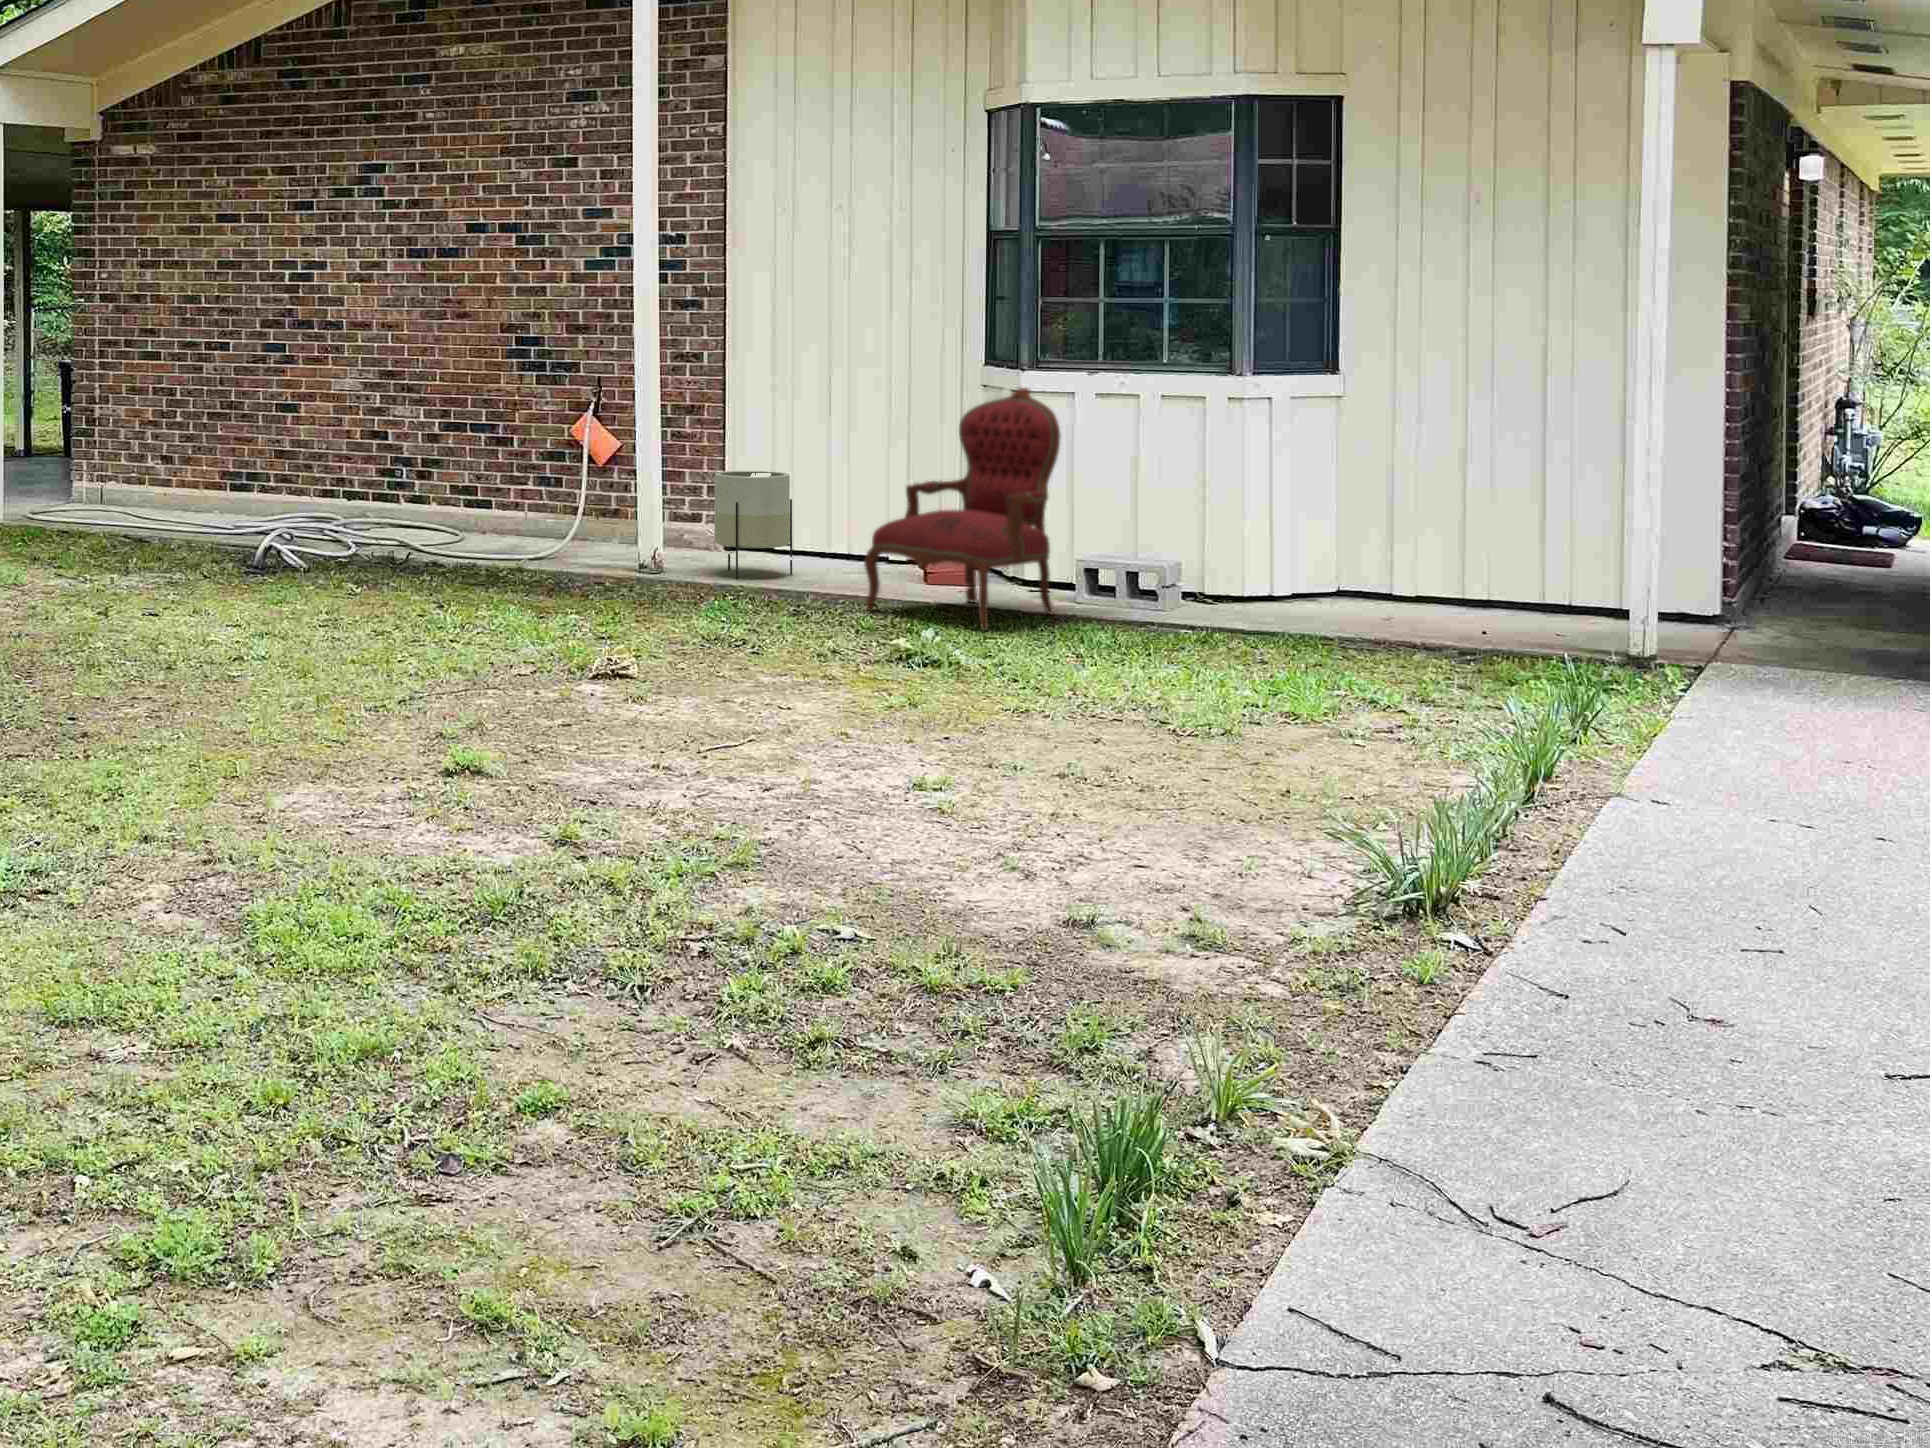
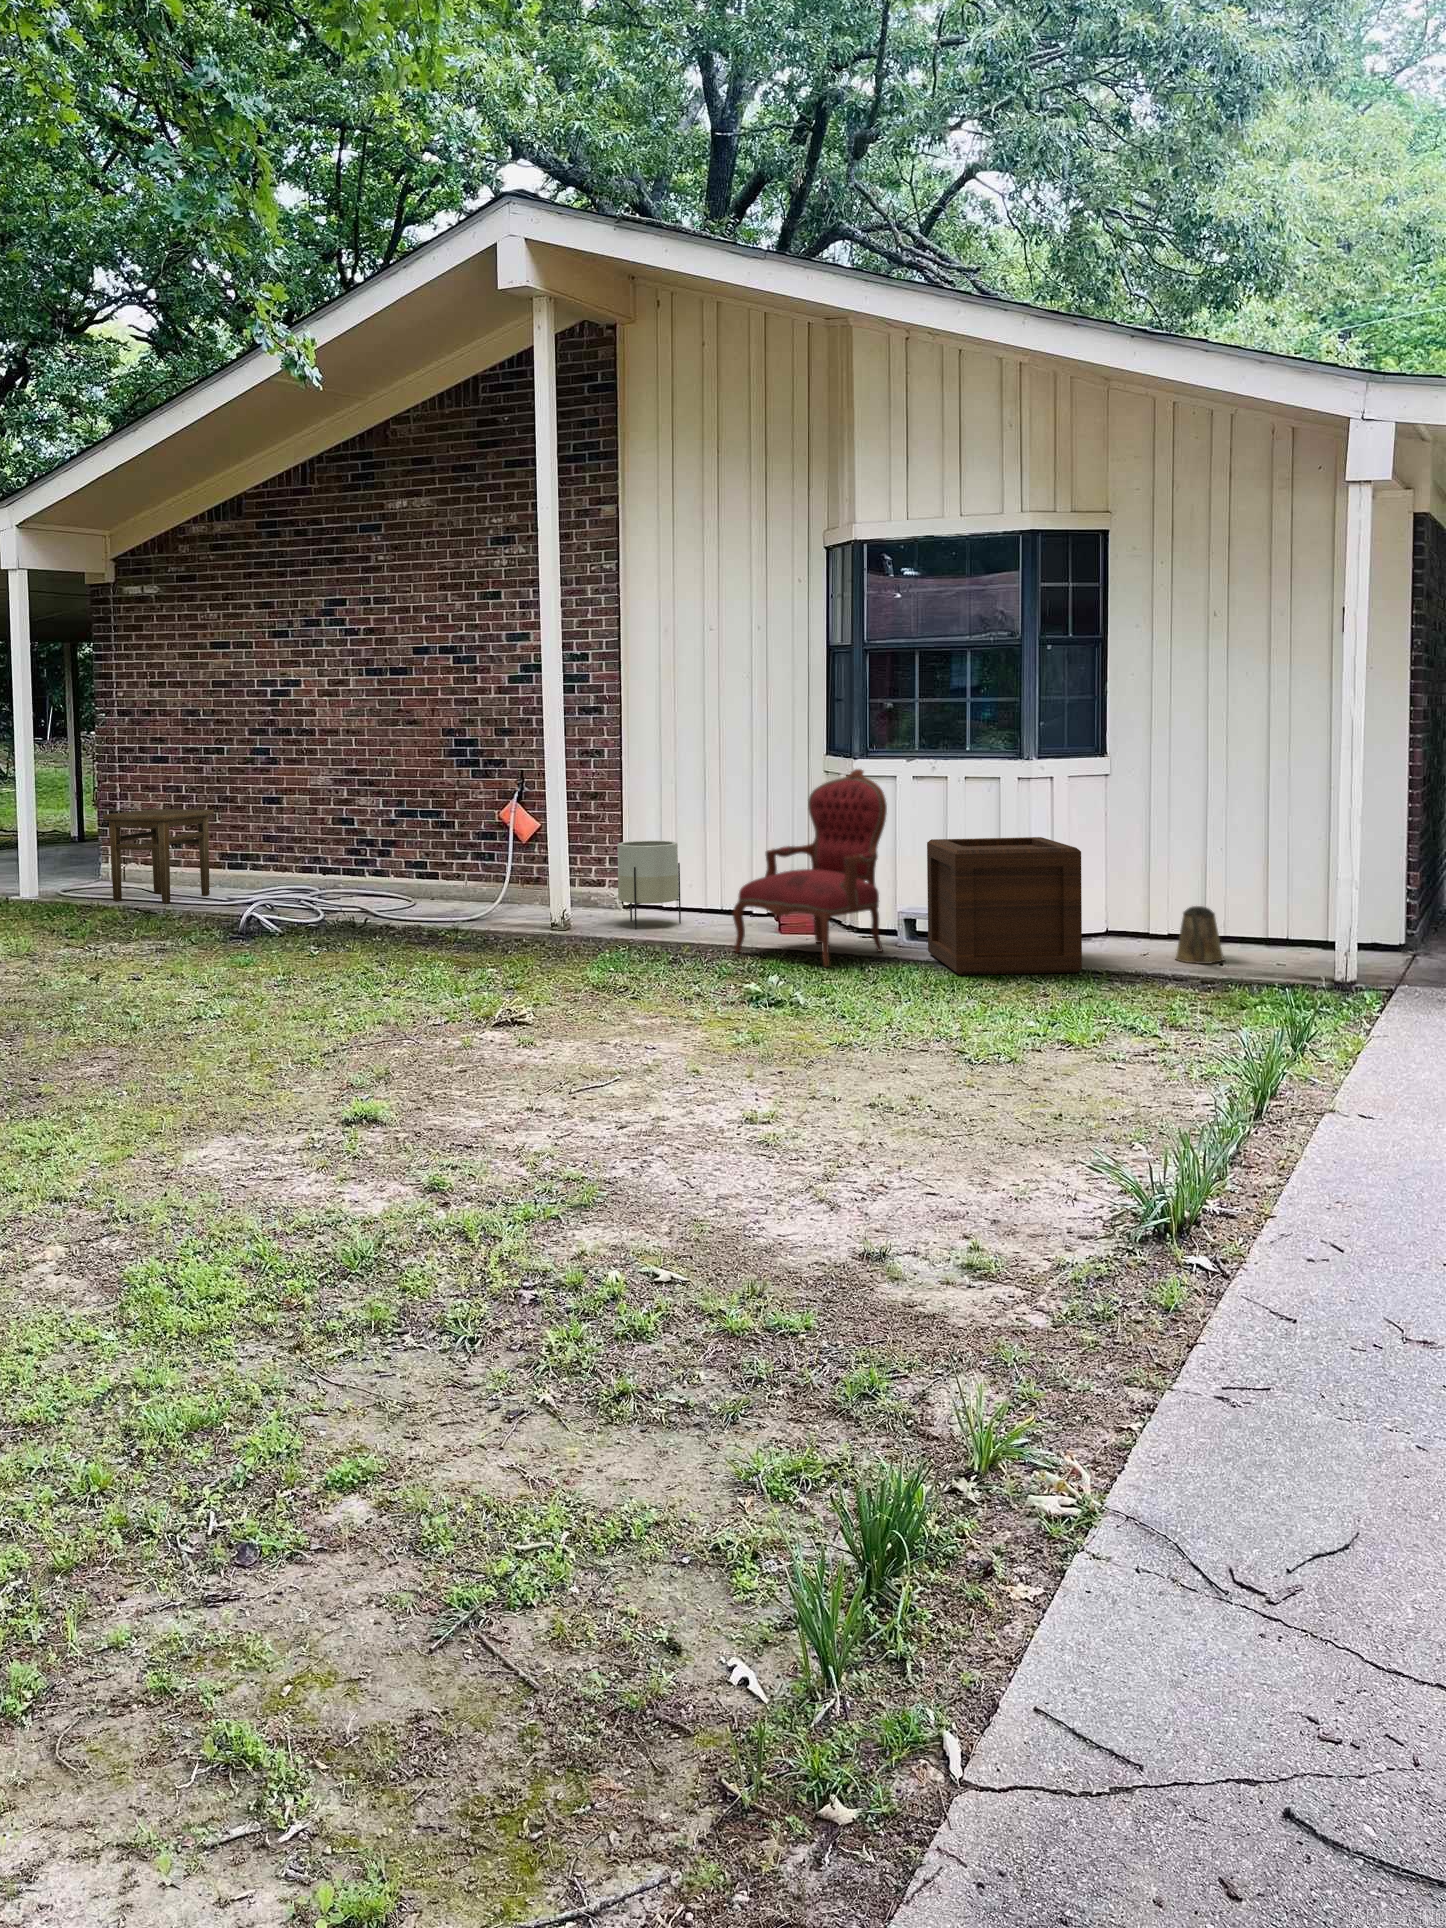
side table: none [78,418,208,533] -> present [103,809,214,903]
wooden crate: none [1112,477,1311,646] -> present [927,837,1082,975]
watering can: none [1432,570,1498,642] -> present [1175,906,1224,964]

